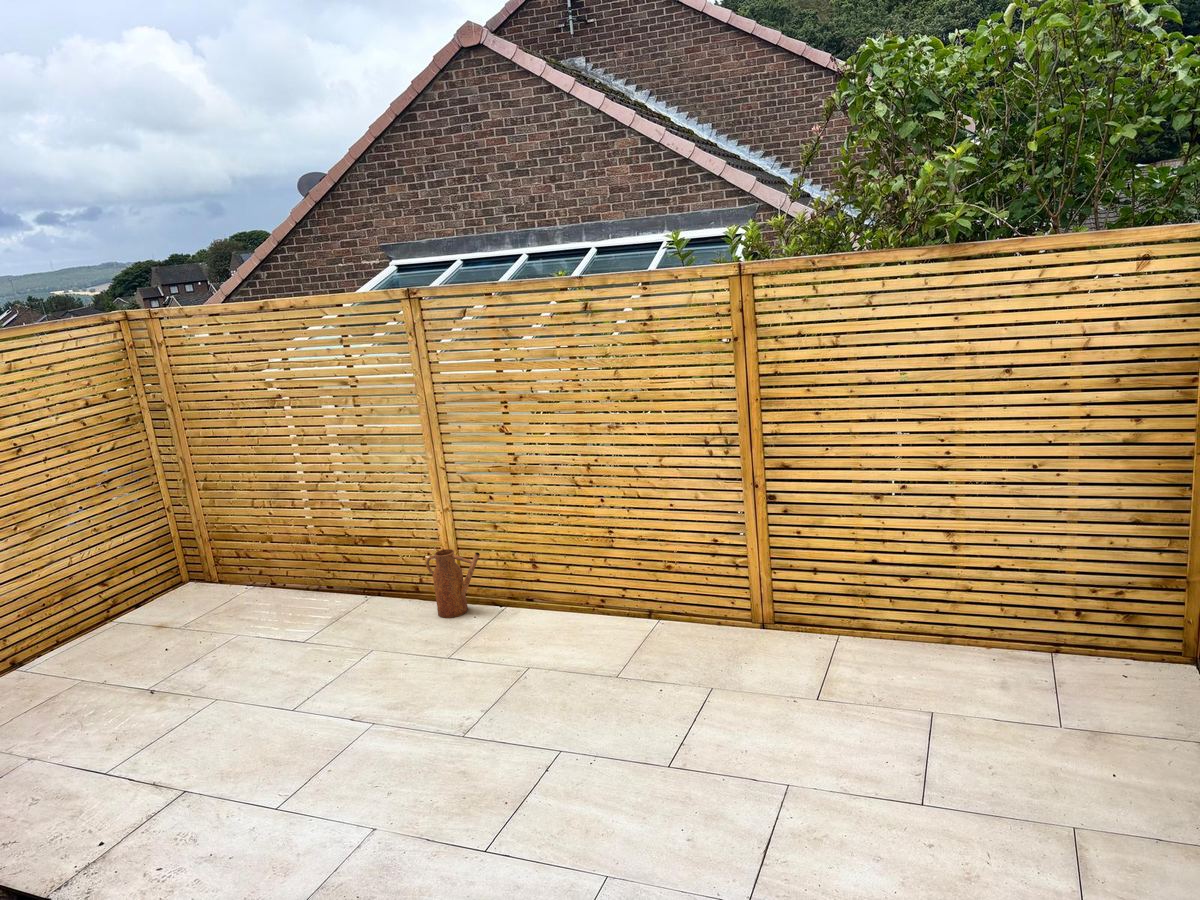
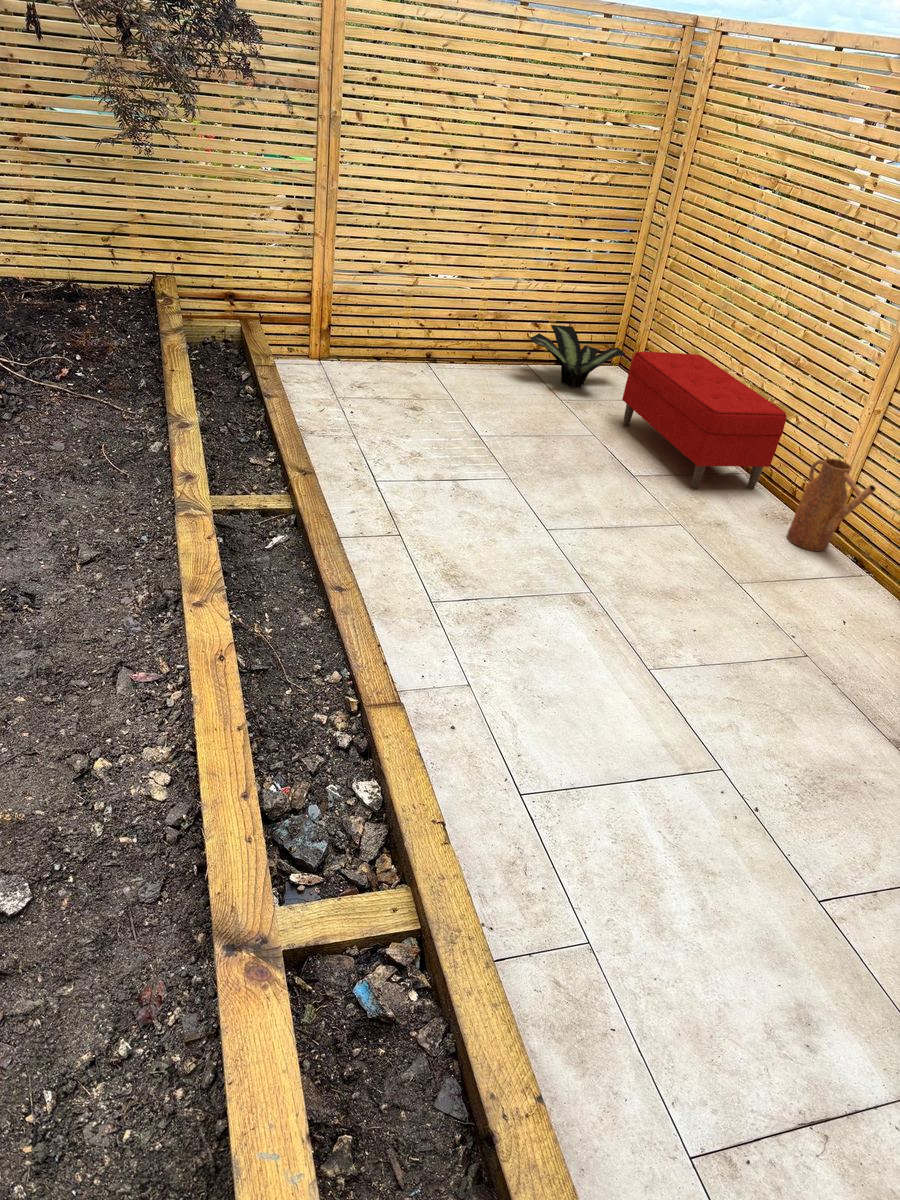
bench: none [232,537,389,626] -> present [622,352,787,489]
potted plant: none [112,566,205,618] -> present [528,325,625,388]

